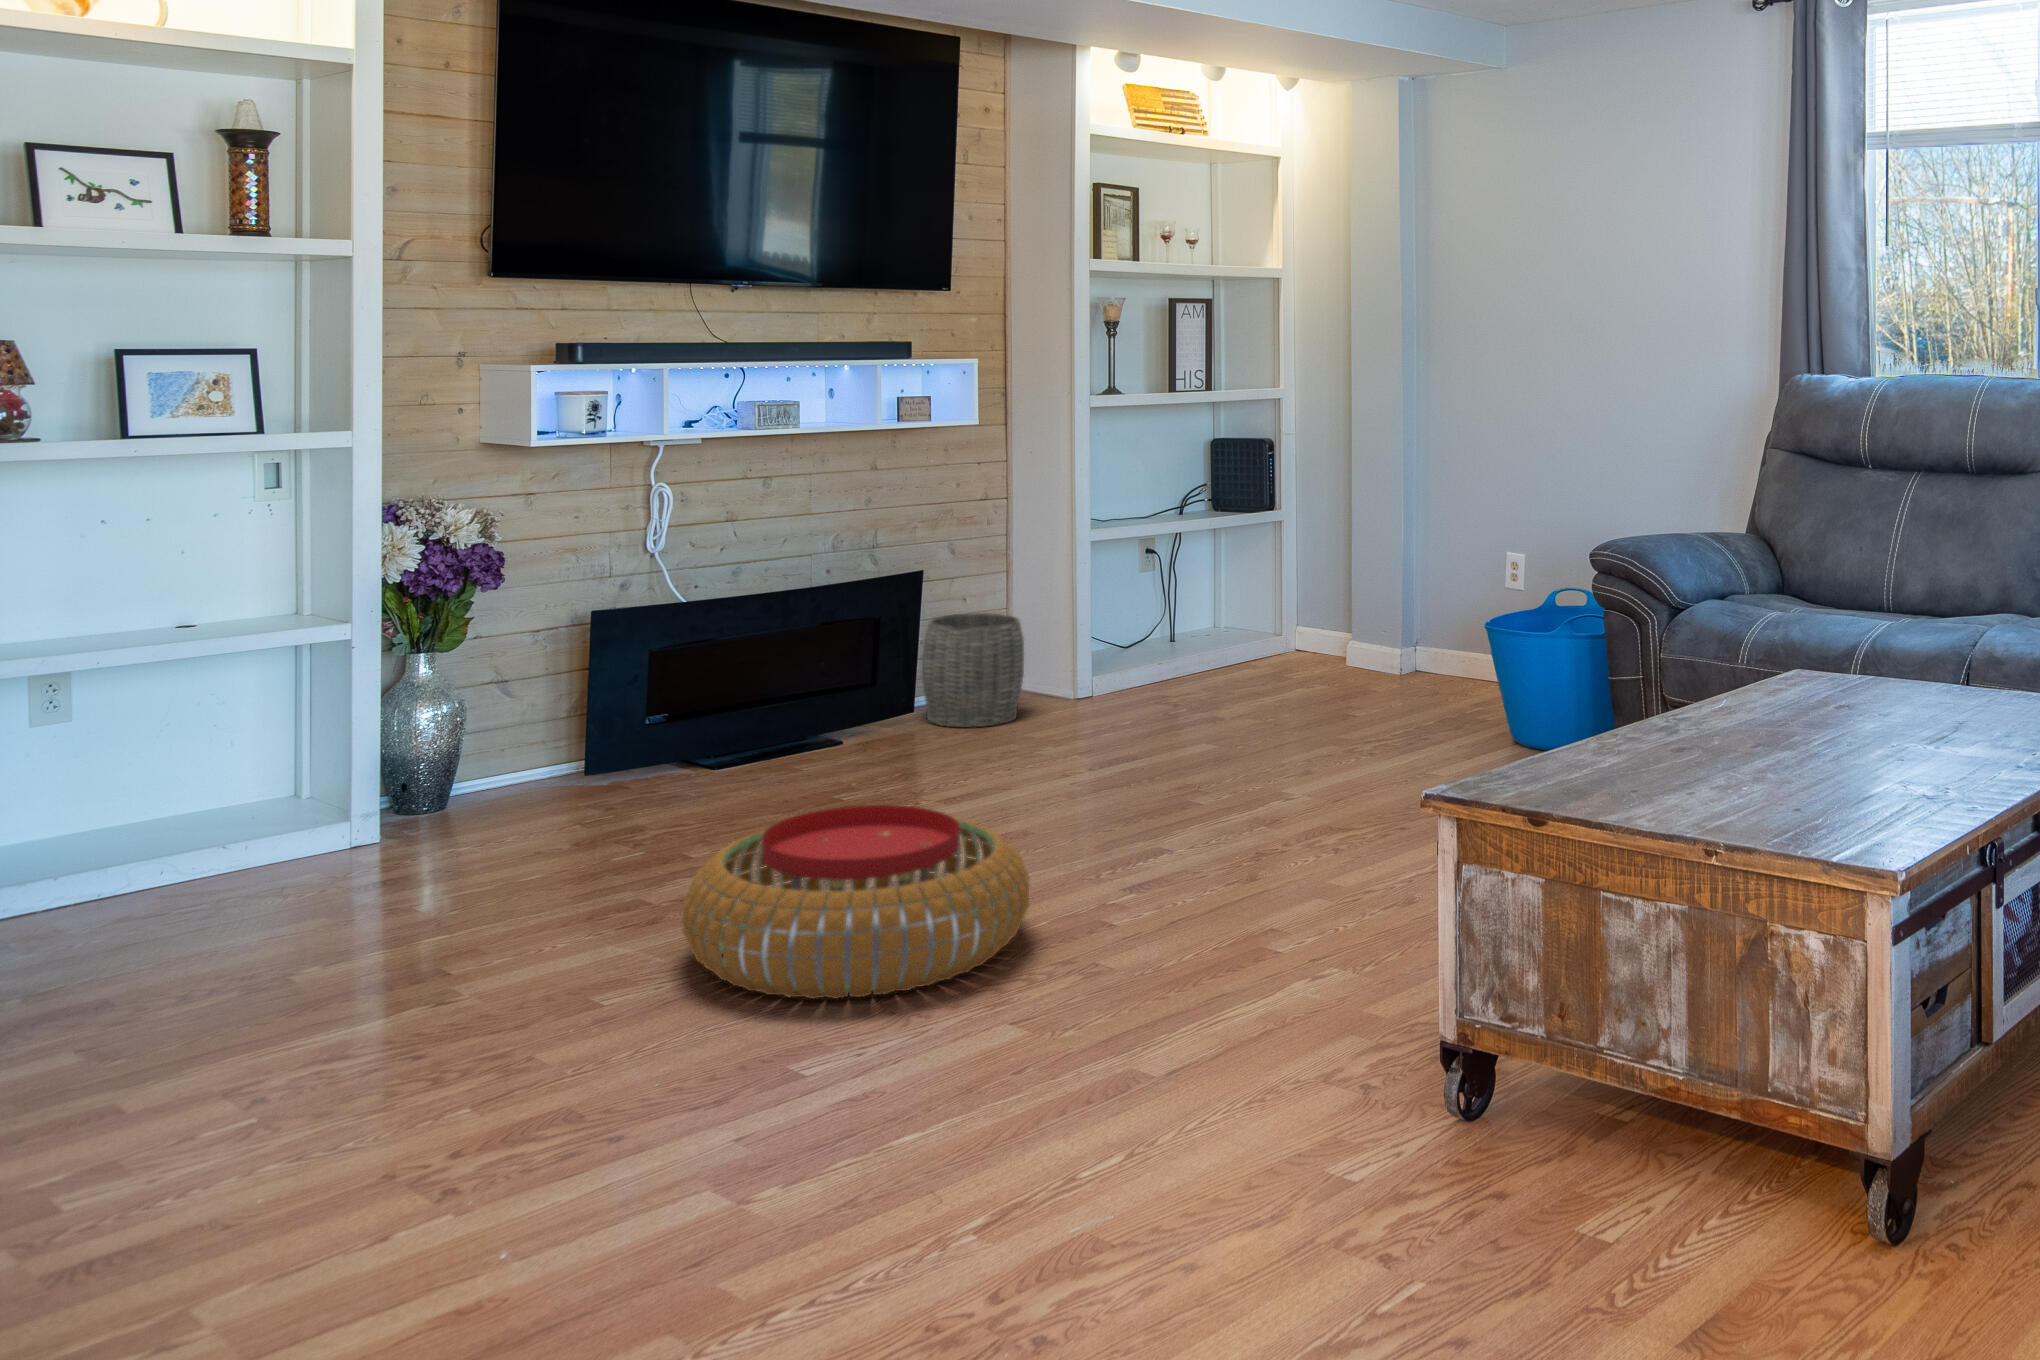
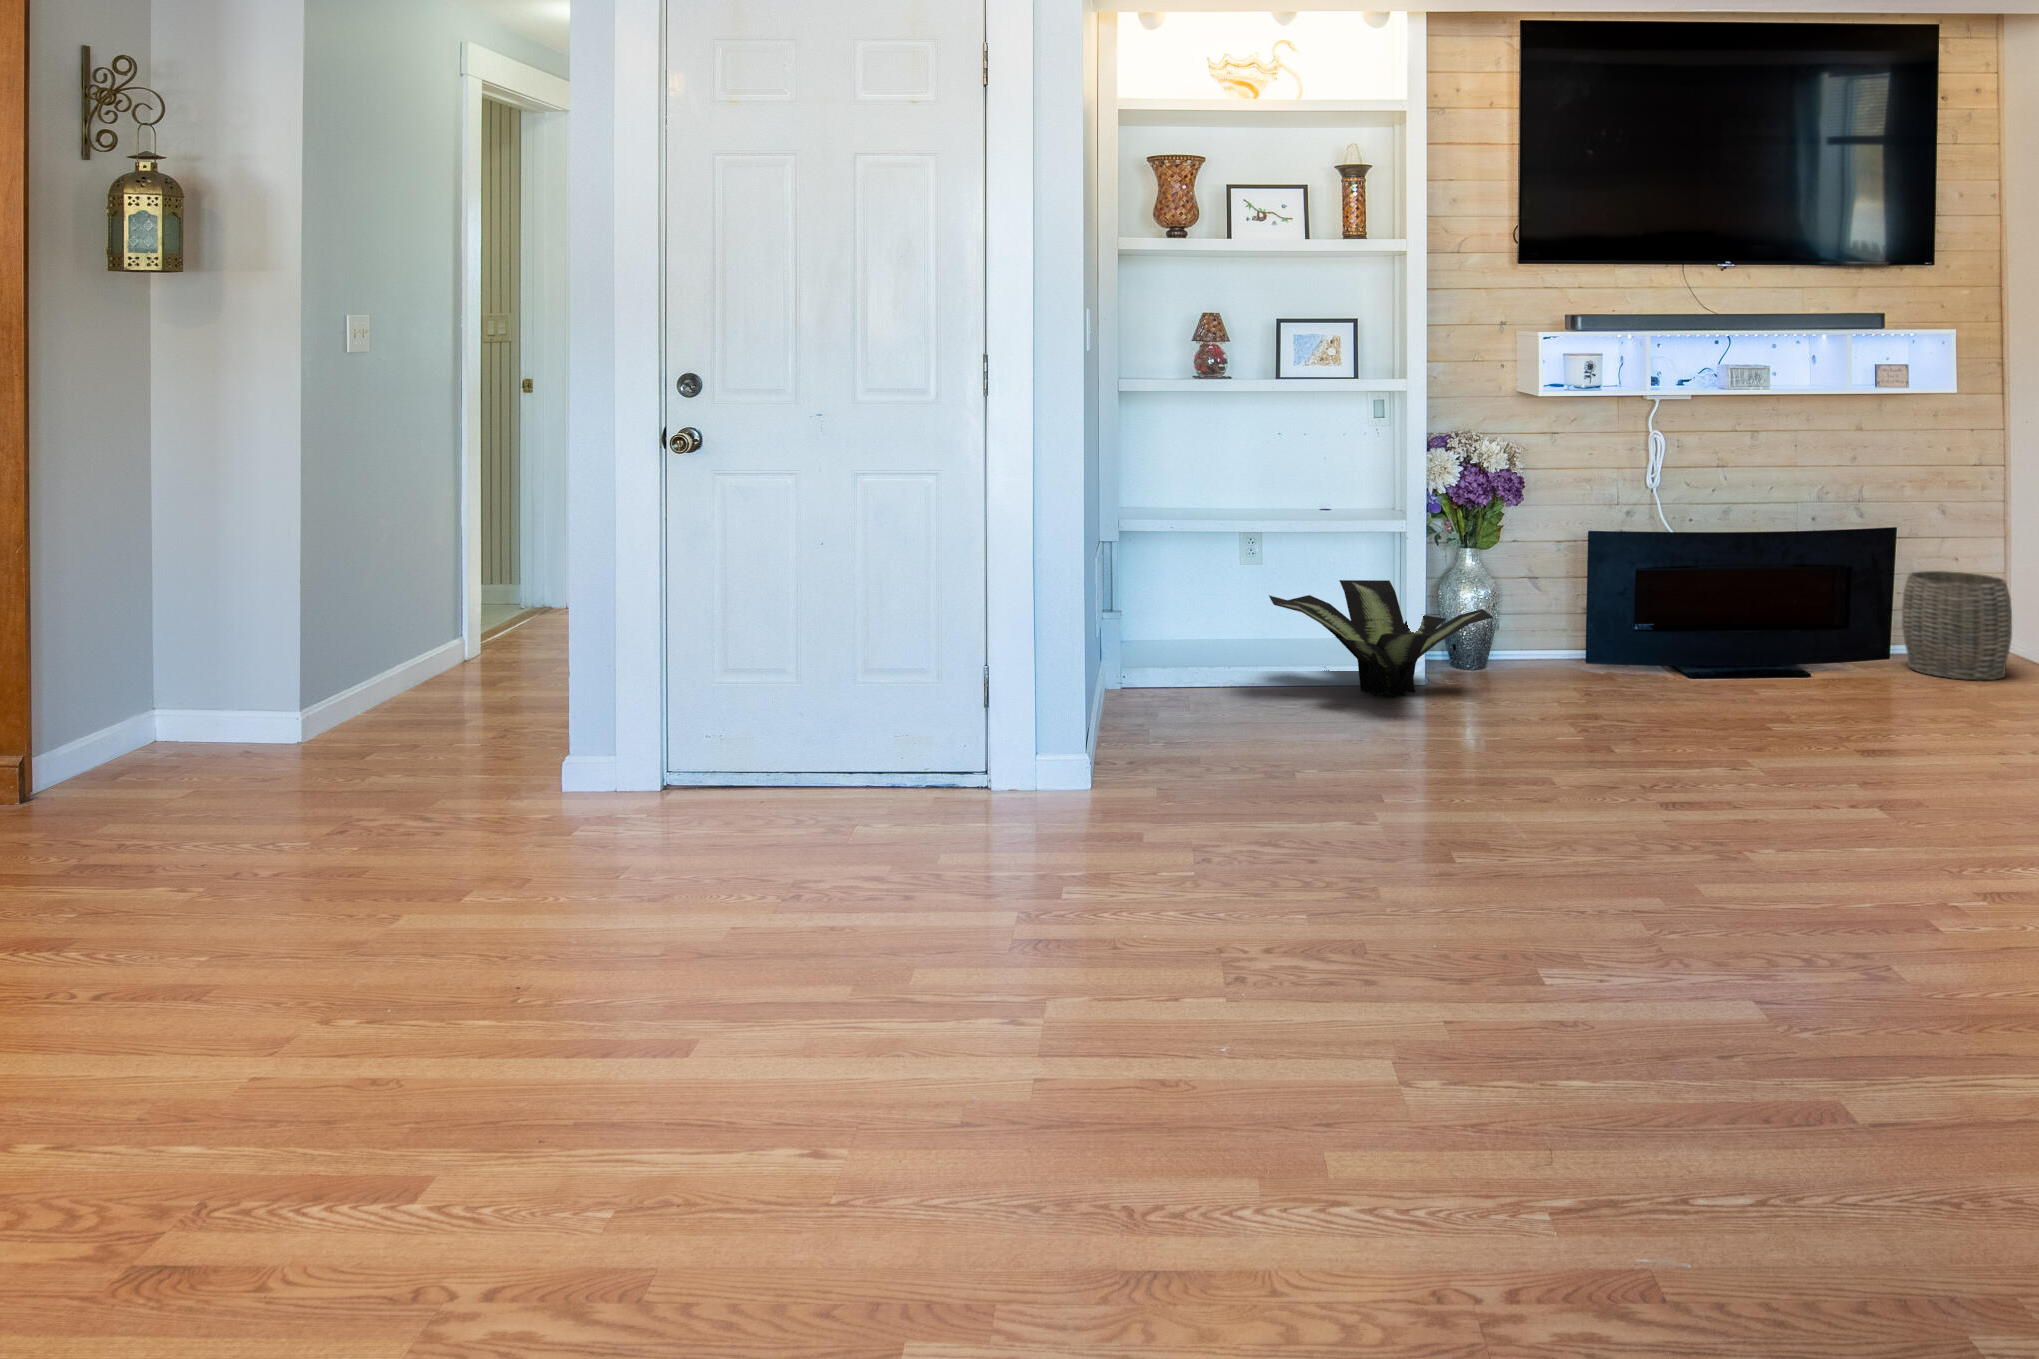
potted plant: none [119,712,480,882] -> present [1269,580,1493,697]
pouf: present [682,805,1030,999] -> none [1598,700,1932,873]

